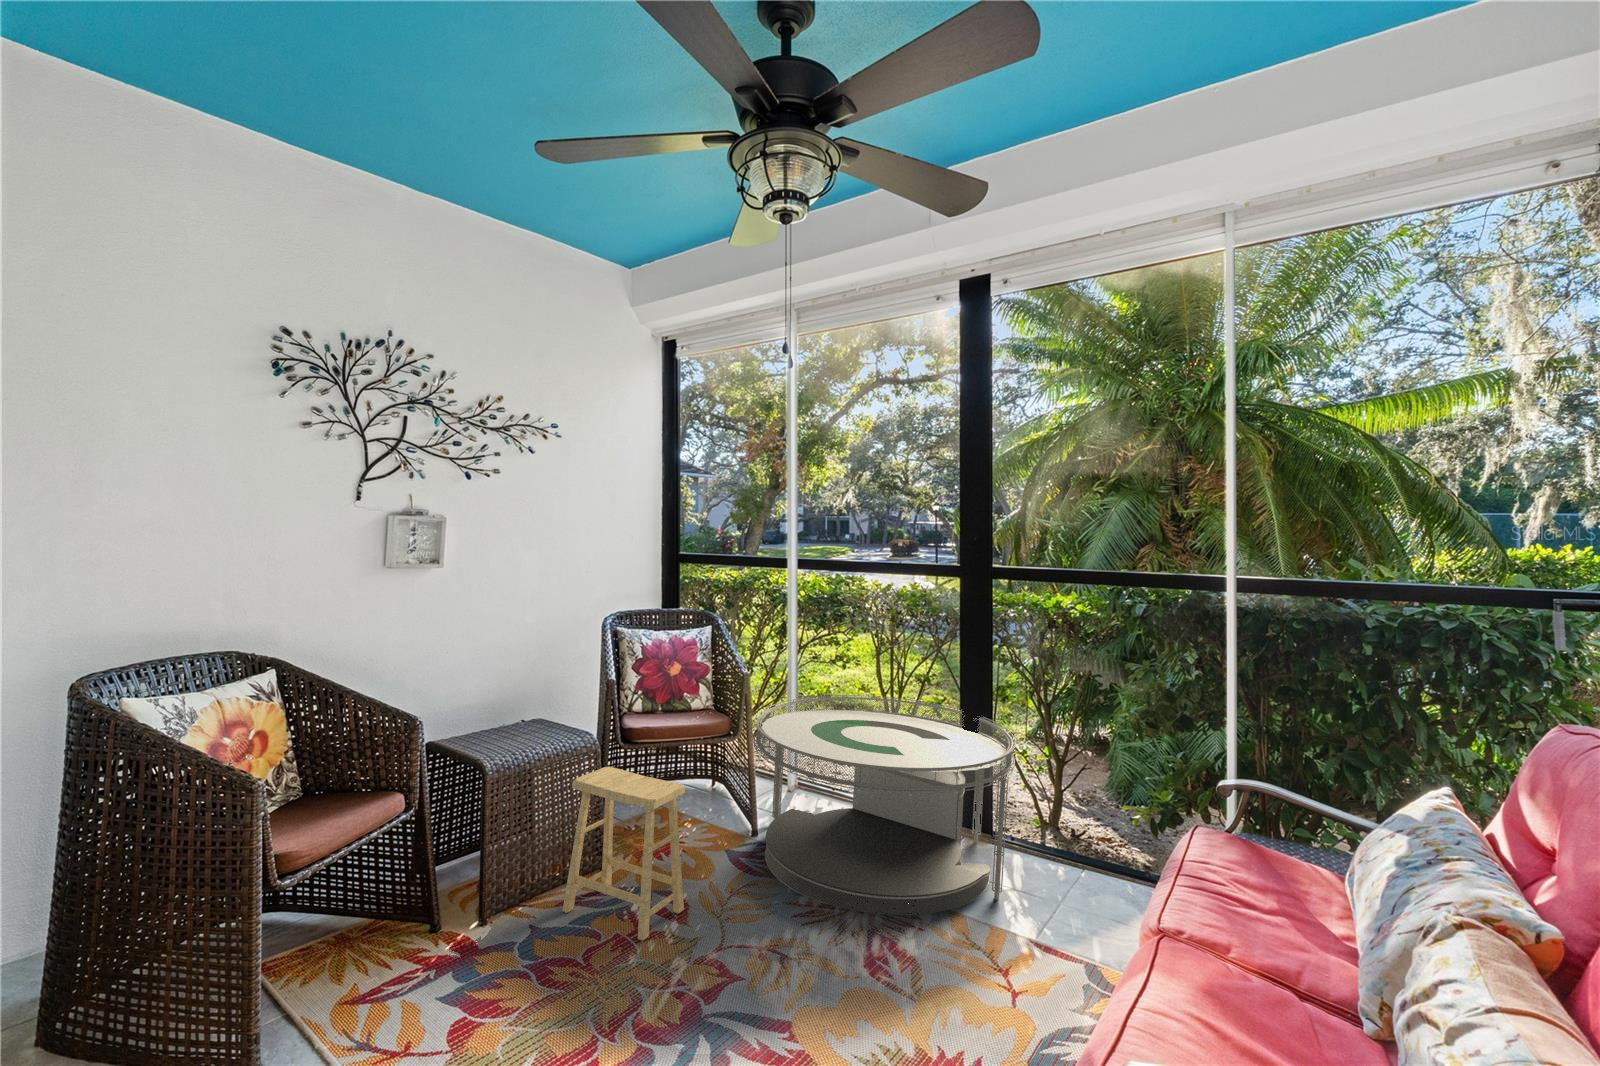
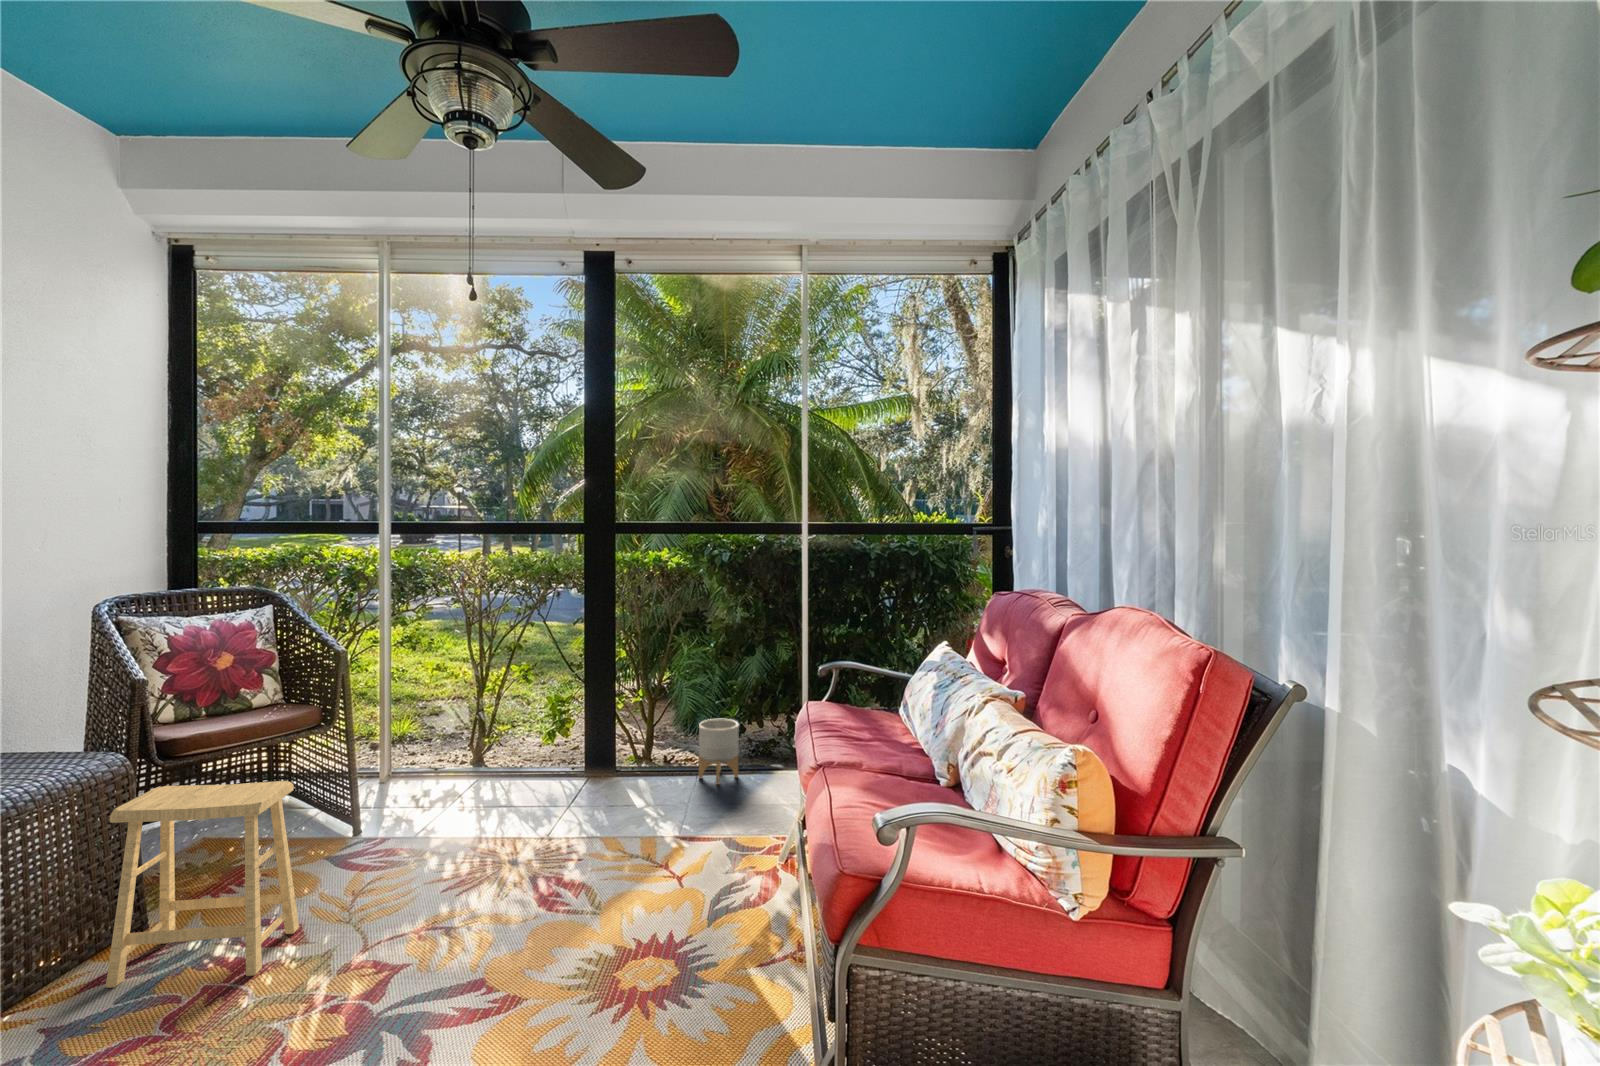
coffee table: present [753,695,1016,915] -> none [357,656,644,871]
planter: none [1081,808,1134,889] -> present [699,719,739,785]

